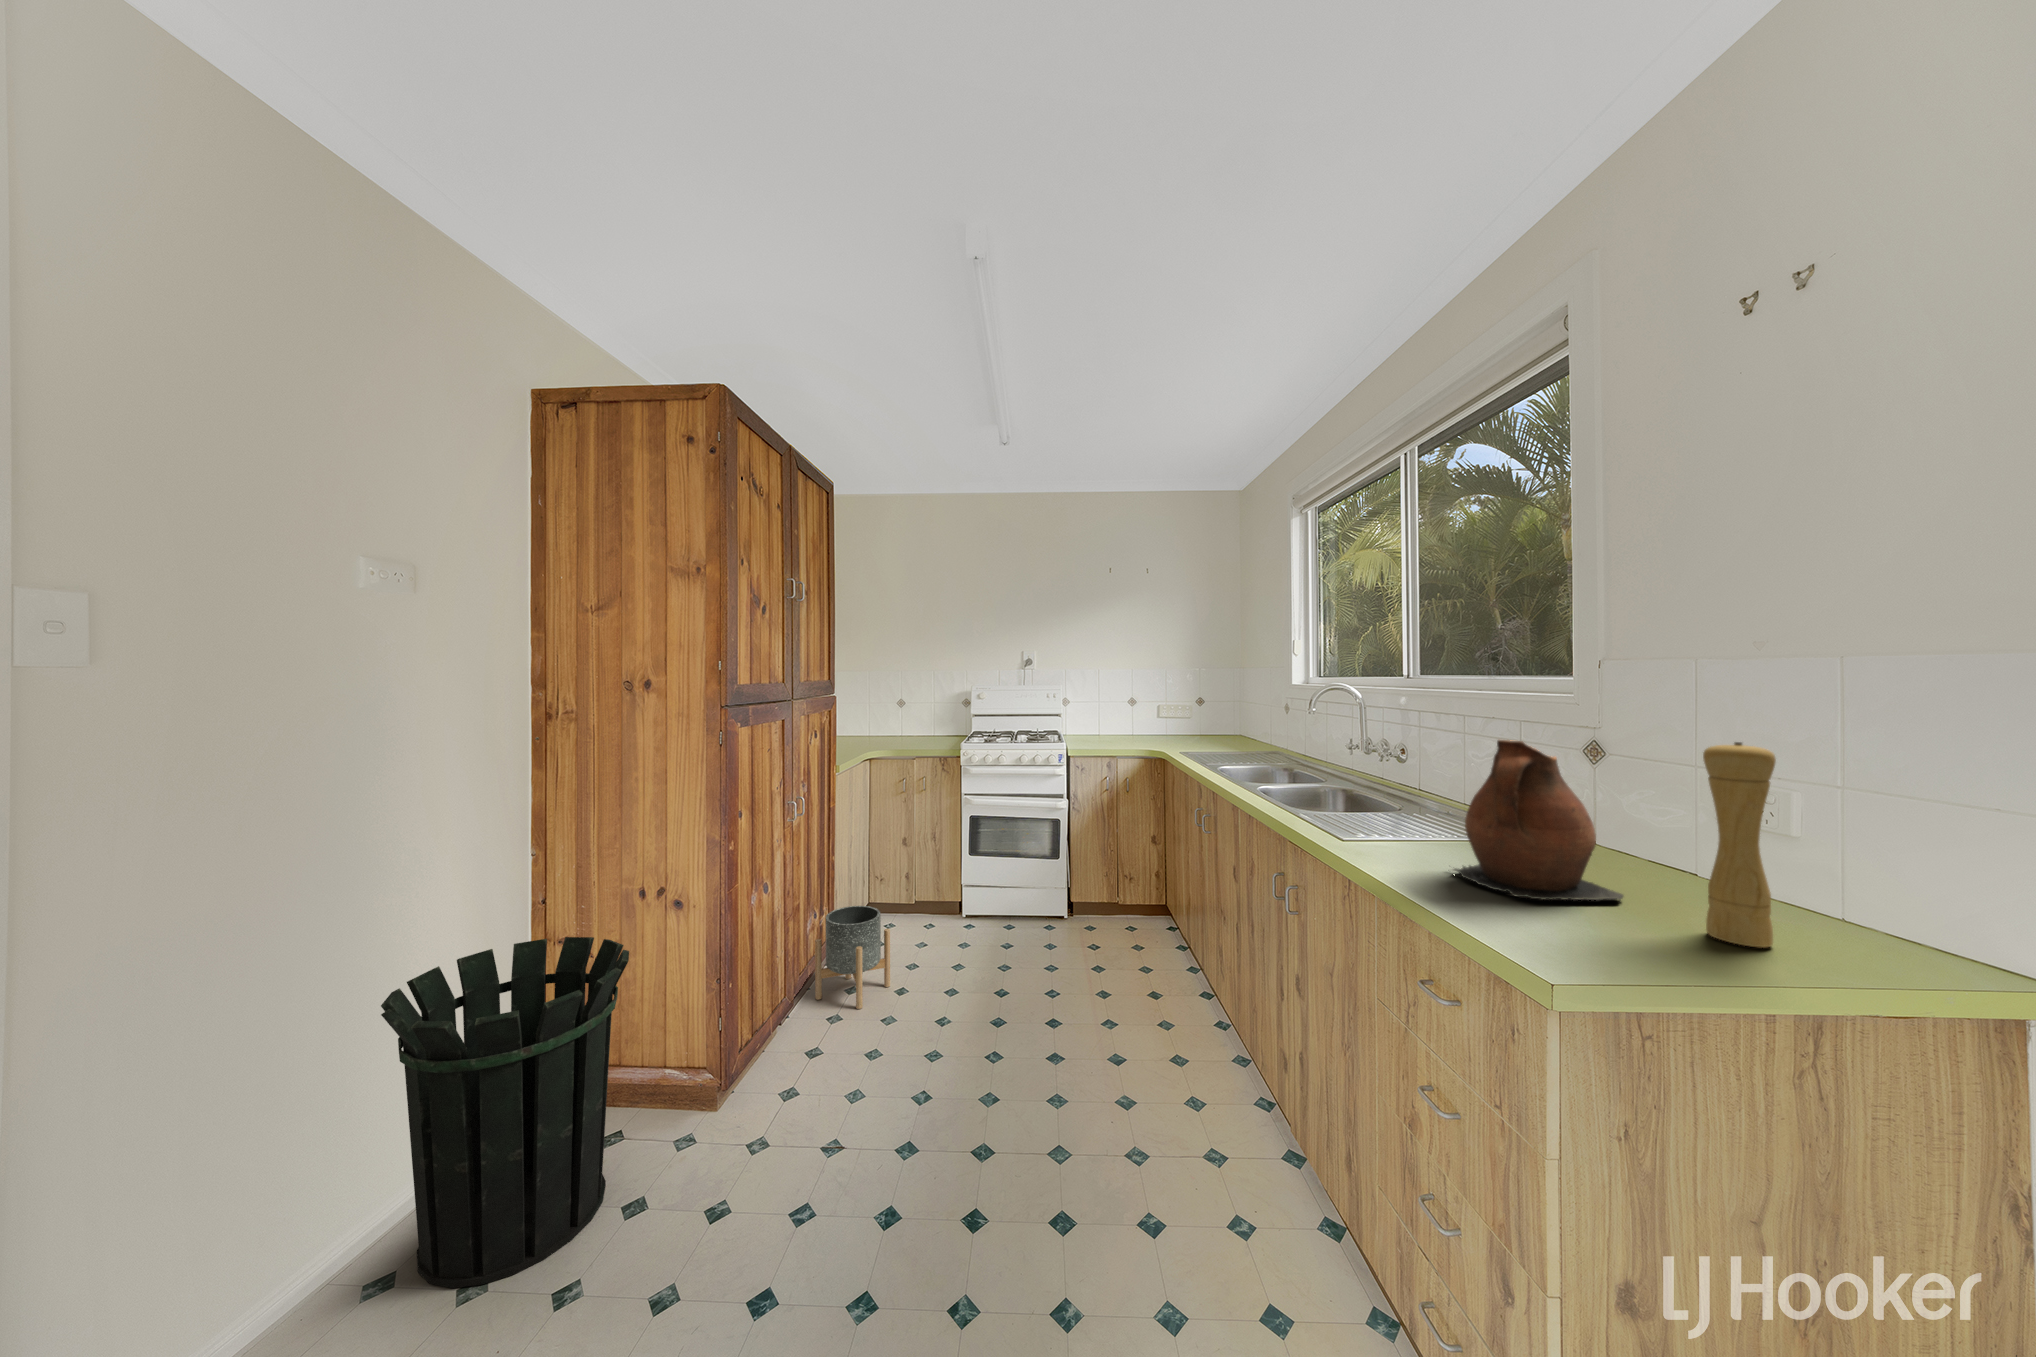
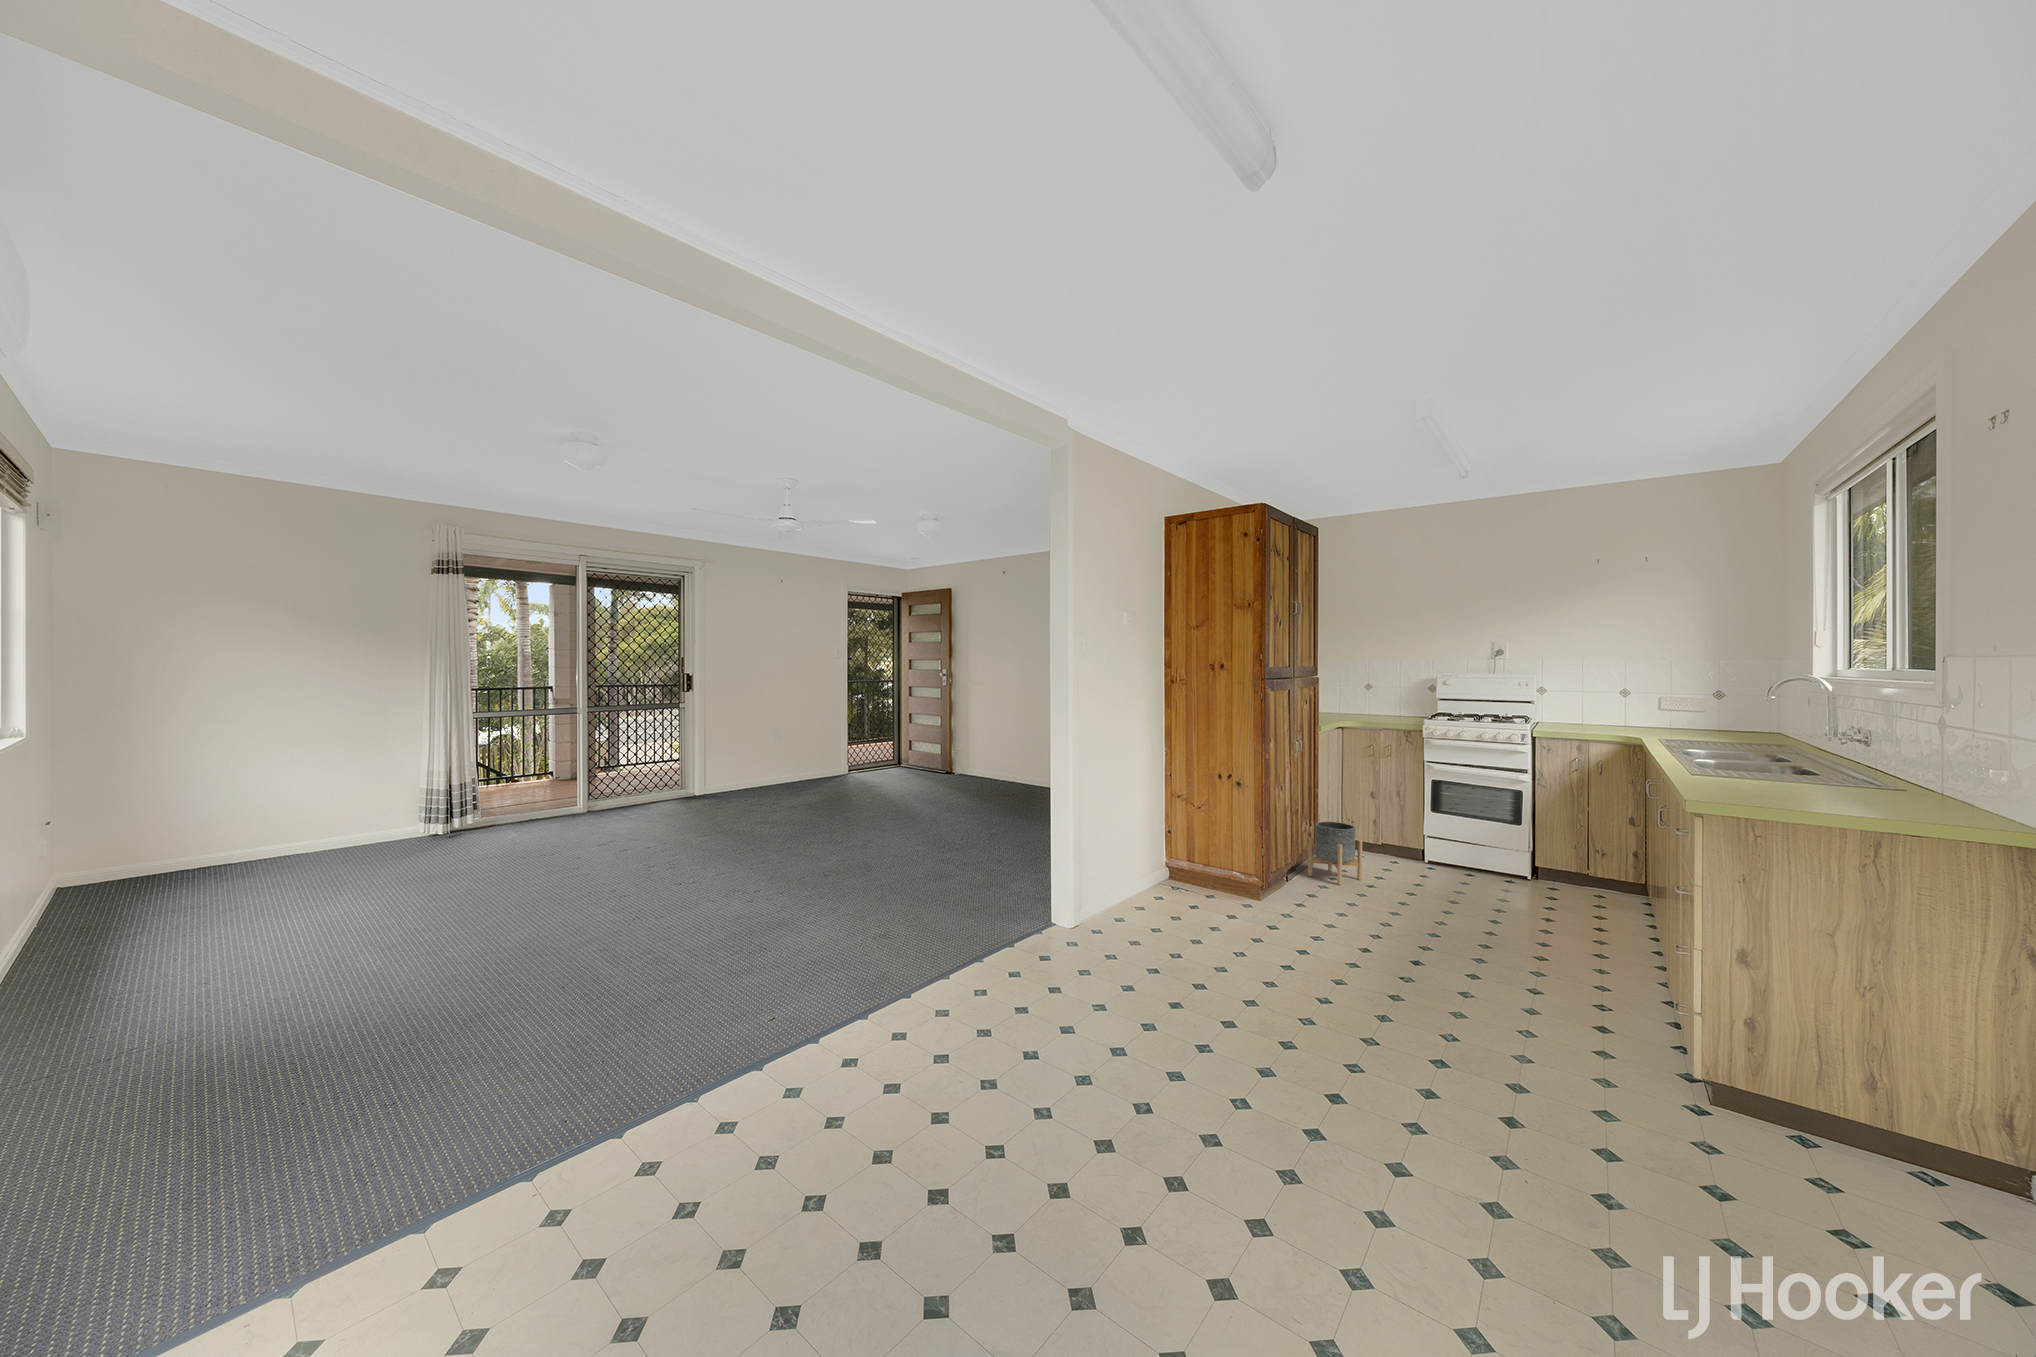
ceramic pitcher: present [1454,740,1623,901] -> none [1759,697,1886,798]
pepper mill: present [1703,742,1776,948] -> none [1899,693,1948,811]
waste bin: present [381,937,629,1288] -> none [1129,790,1223,923]

